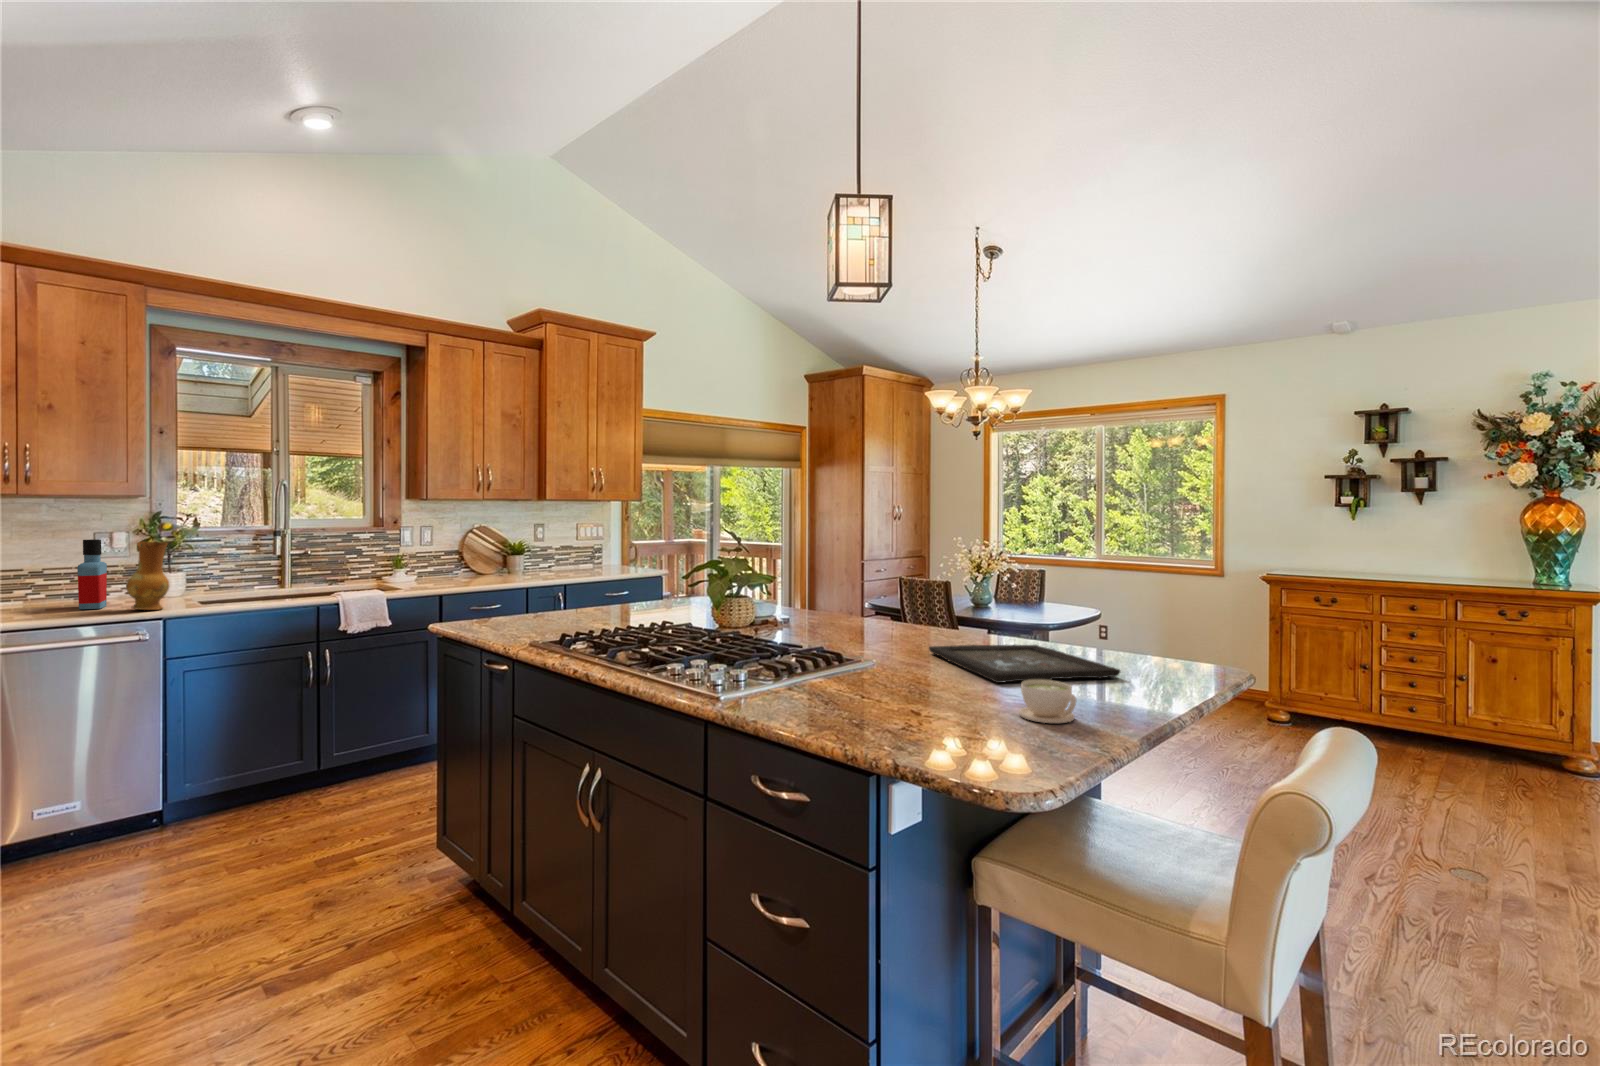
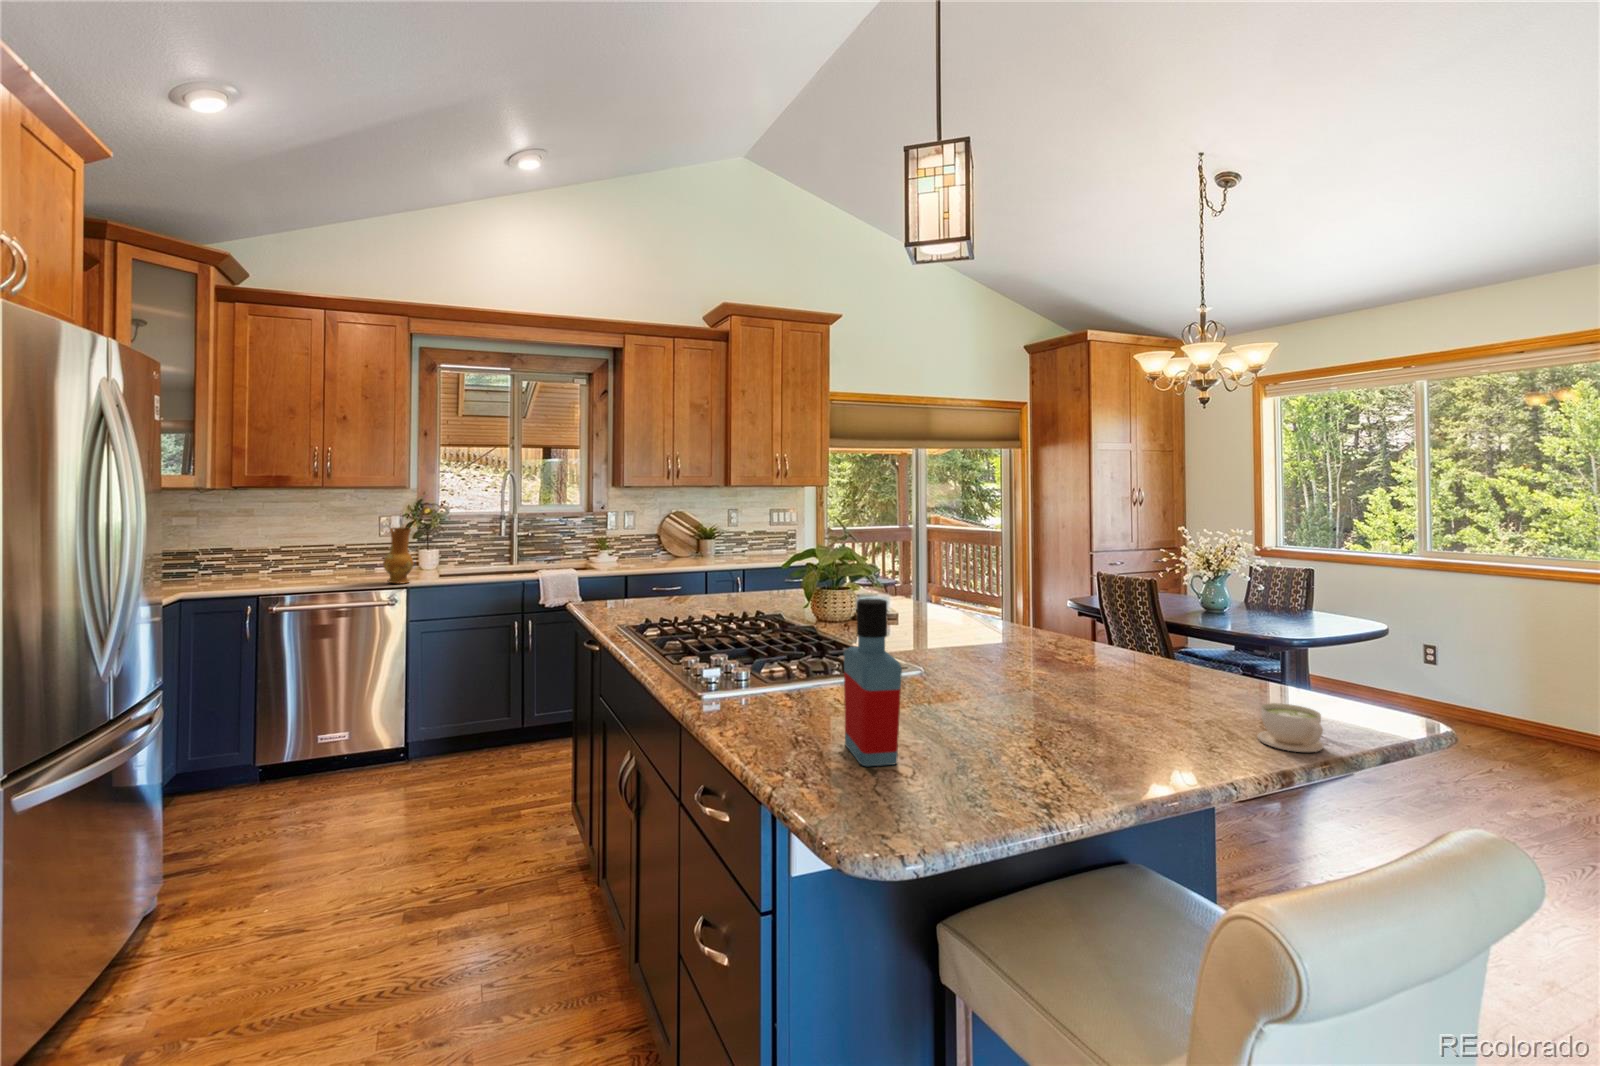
bottle: present [77,539,107,609] -> present [844,599,902,766]
tray: present [929,645,1120,683] -> none [989,675,1196,741]
coffee cup: present [1019,680,1077,723] -> present [1257,703,1323,752]

